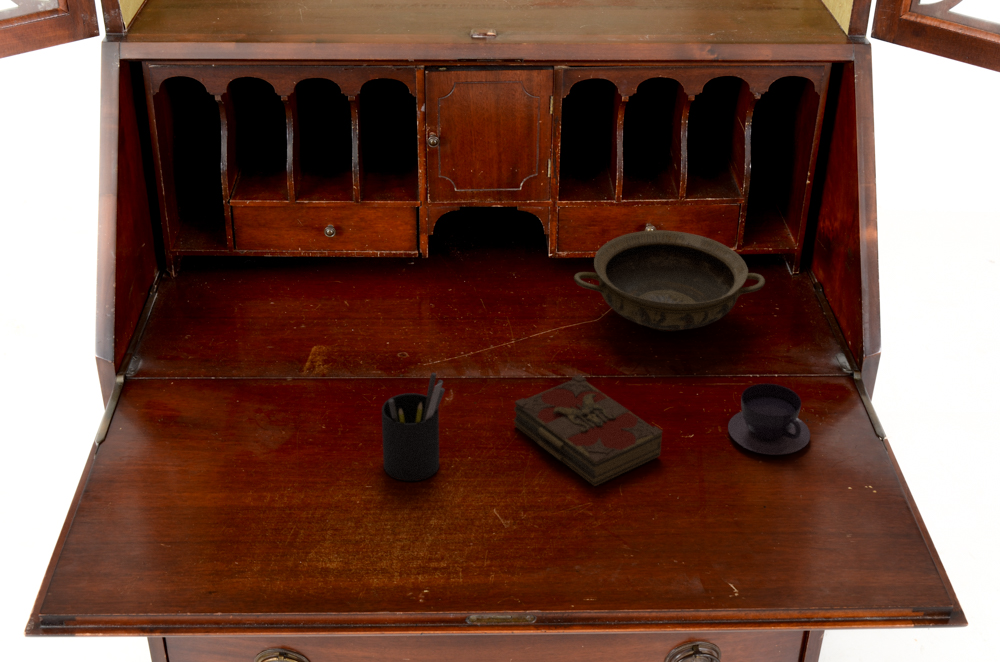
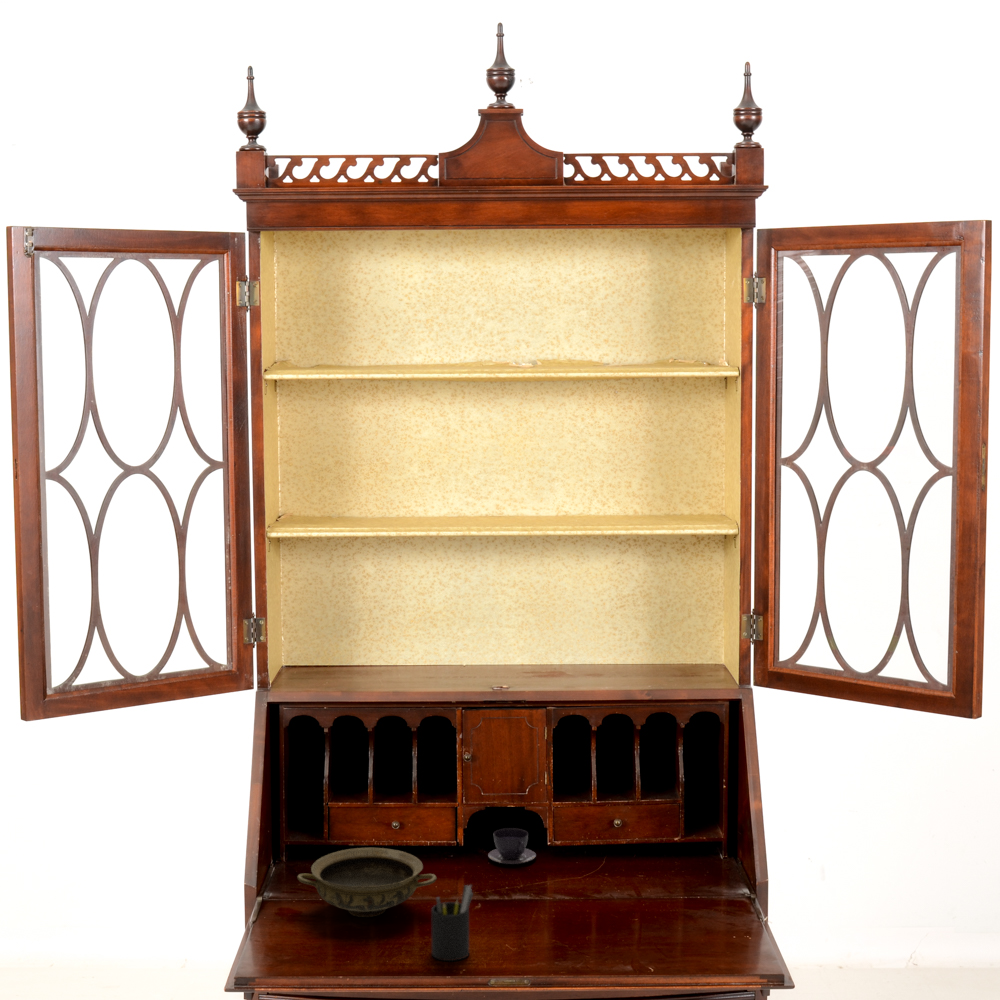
ceramic bowl: present [574,230,765,331] -> present [297,848,437,917]
book: present [514,375,662,486] -> none [521,903,620,963]
teacup: present [728,384,810,455] -> present [488,828,536,864]

